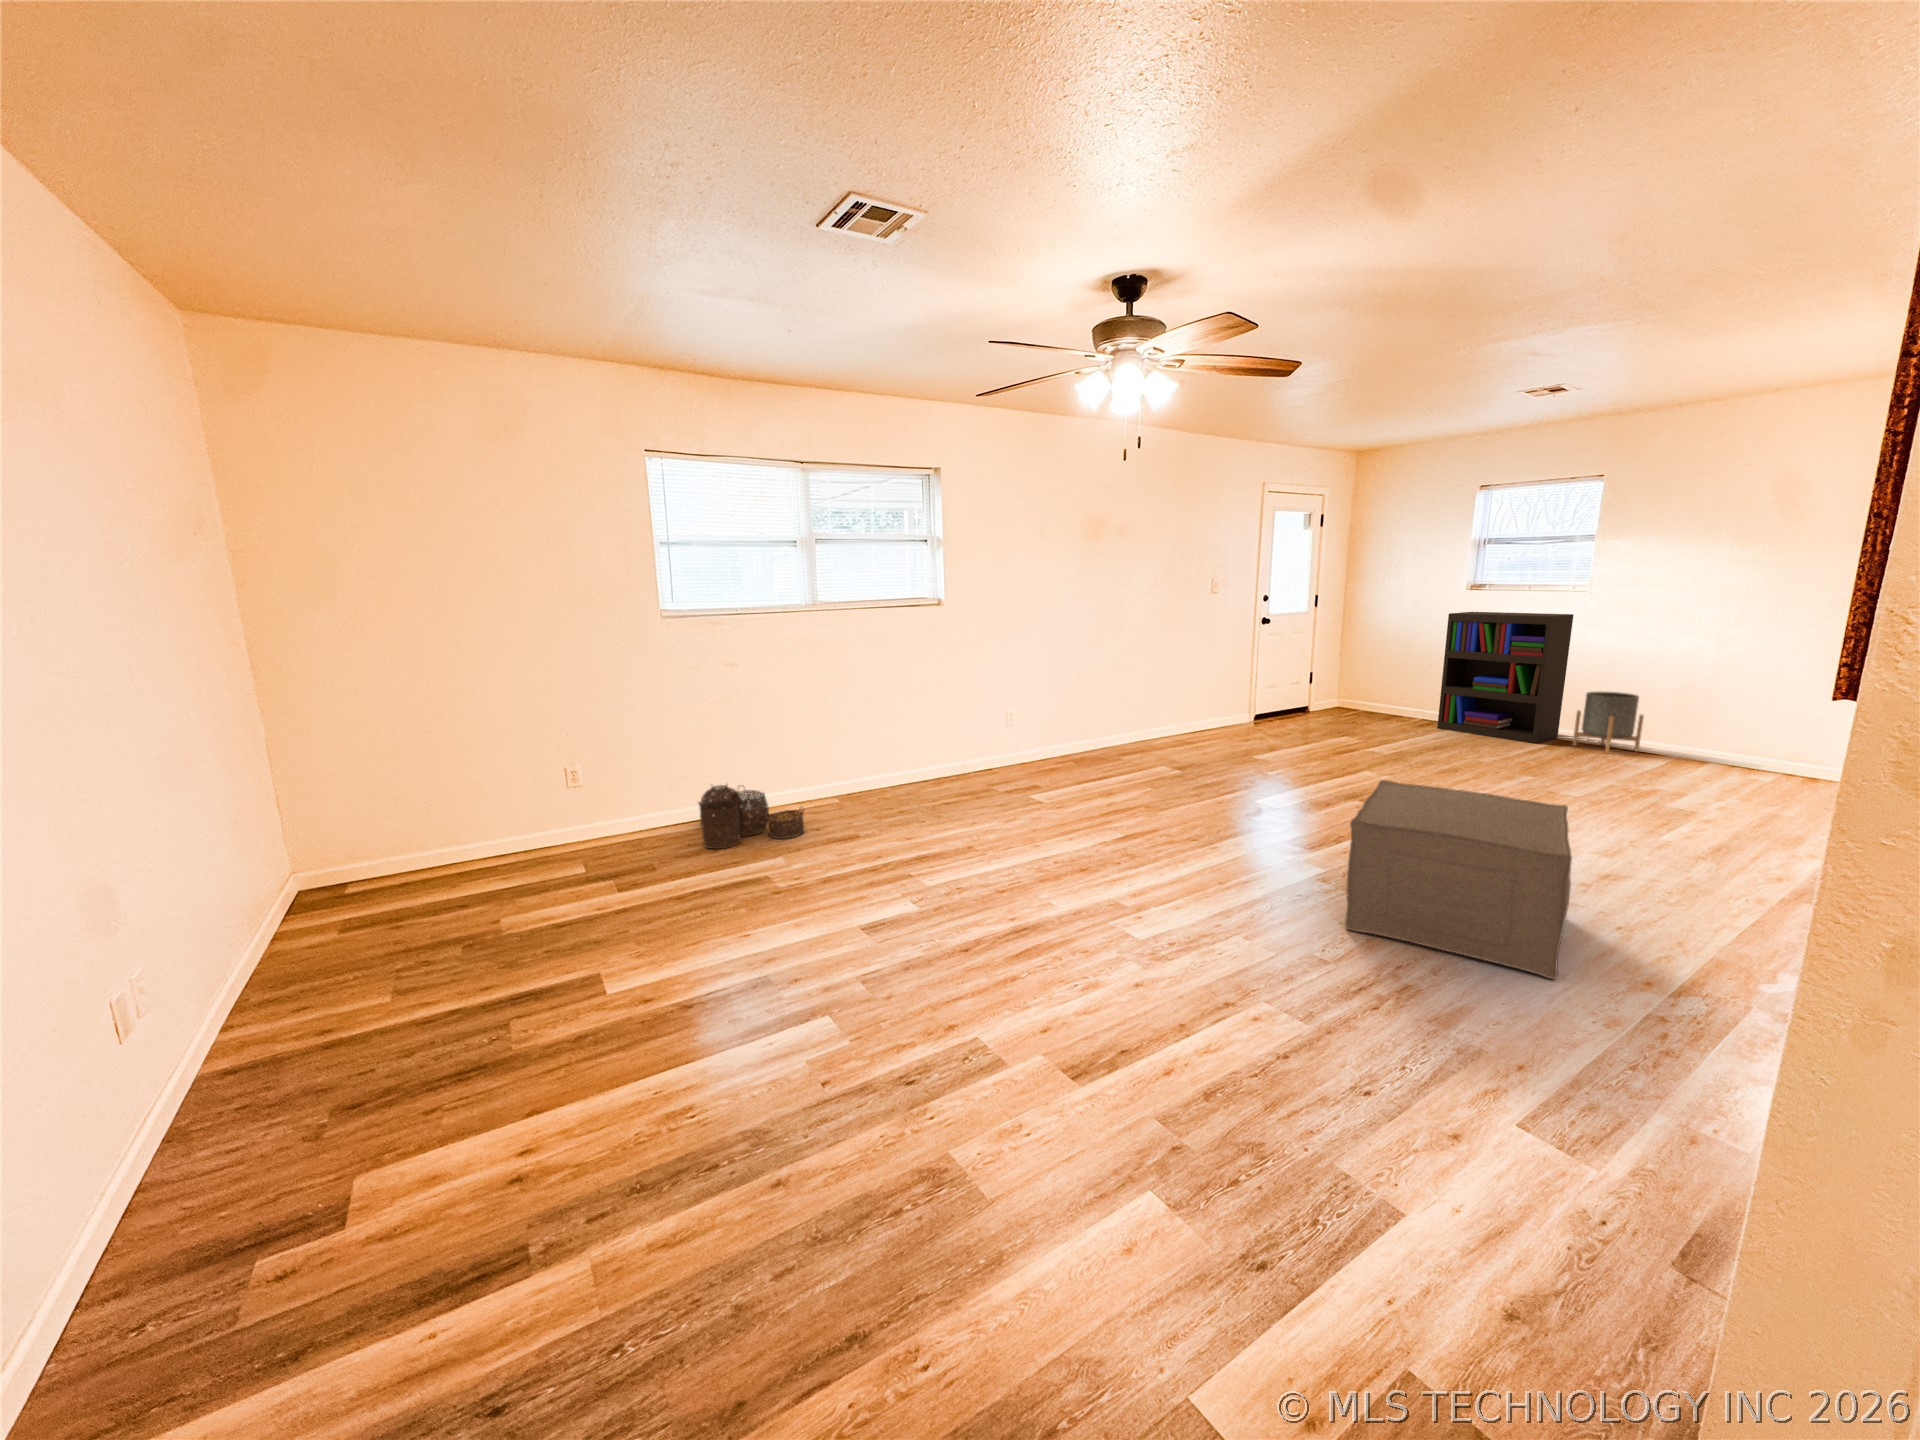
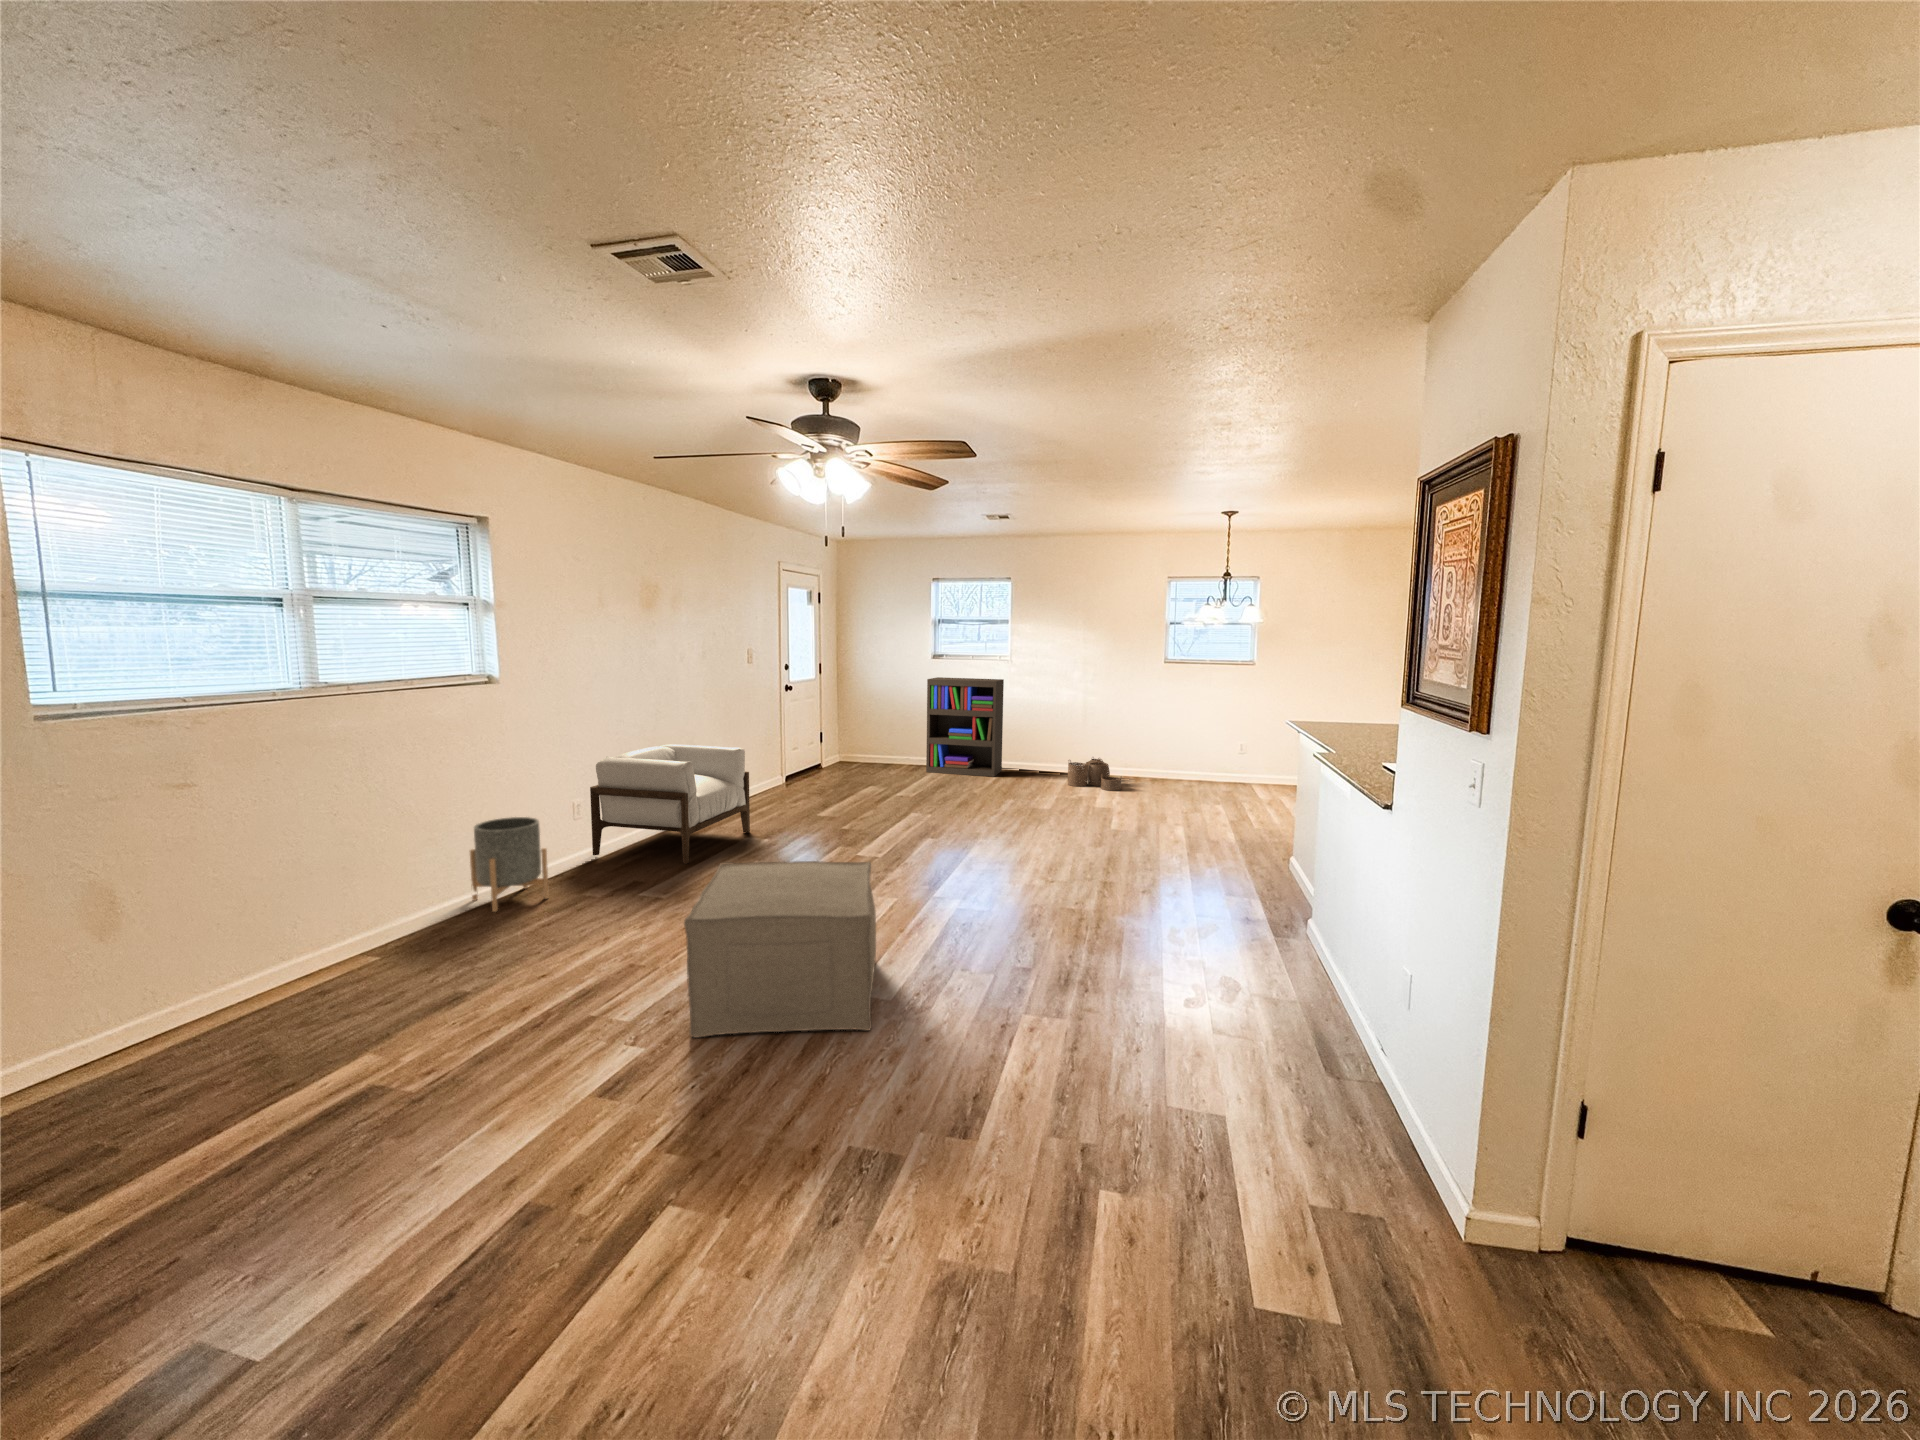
armchair: none [1024,672,1170,780] -> present [590,745,750,864]
planter: present [1573,691,1644,754] -> present [470,817,549,912]
ottoman: present [1345,780,1572,979] -> present [684,861,876,1037]
woven basket: present [699,784,804,849] -> present [1068,758,1121,791]

